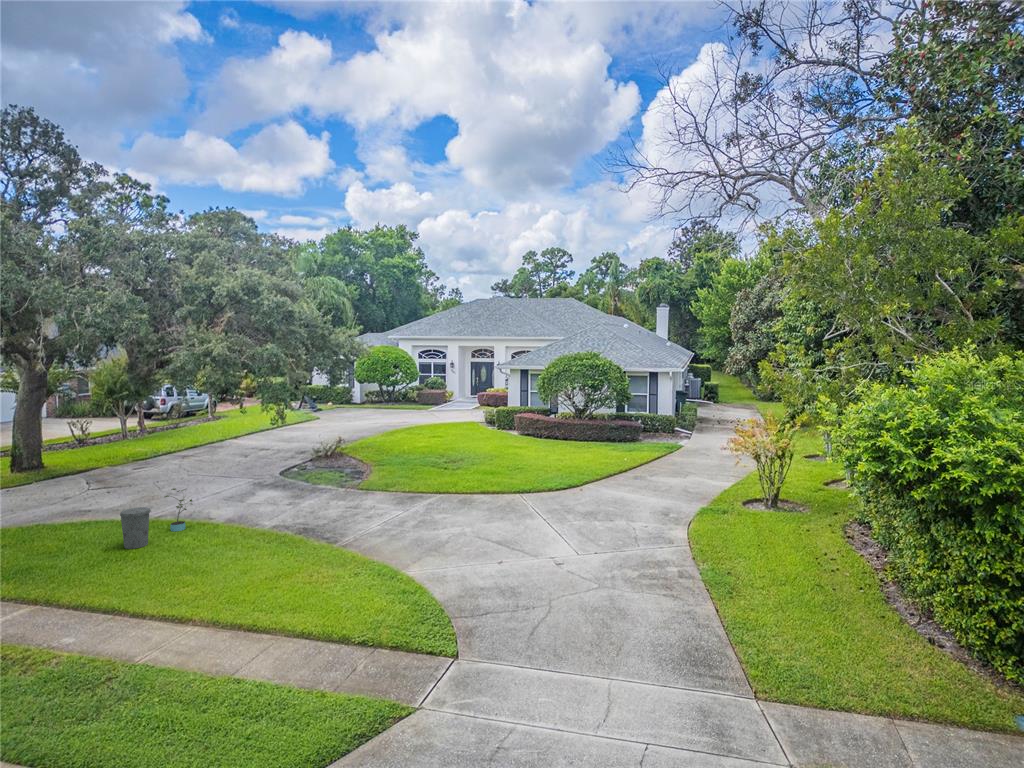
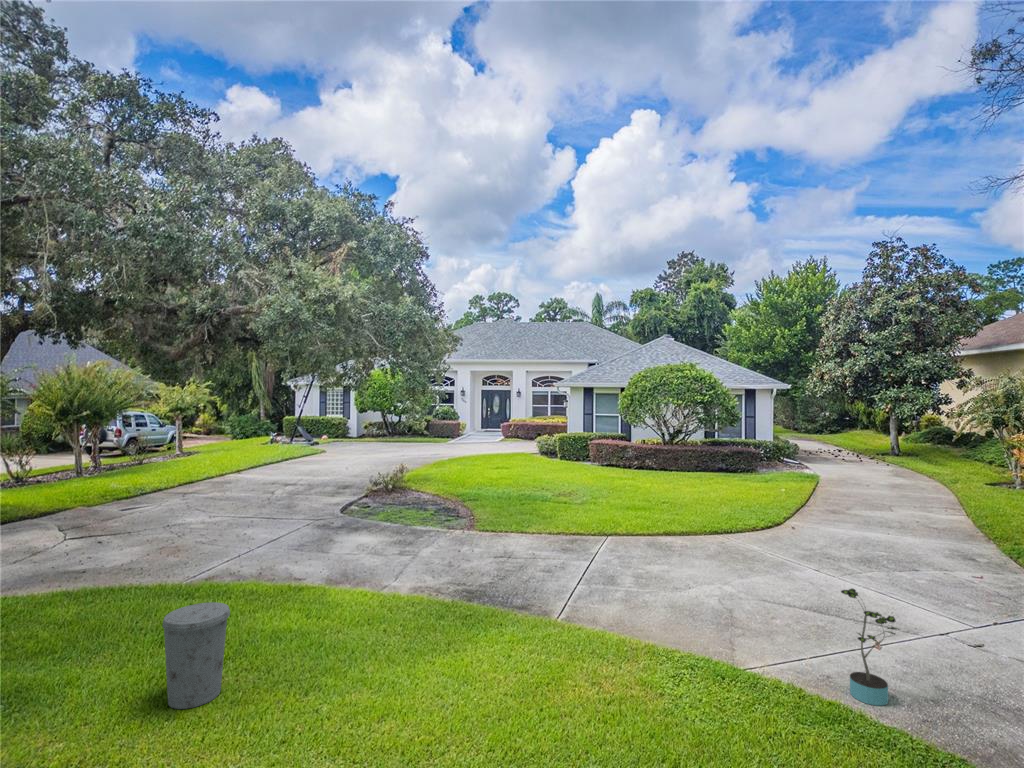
potted plant: present [165,489,192,531] -> present [841,588,897,706]

